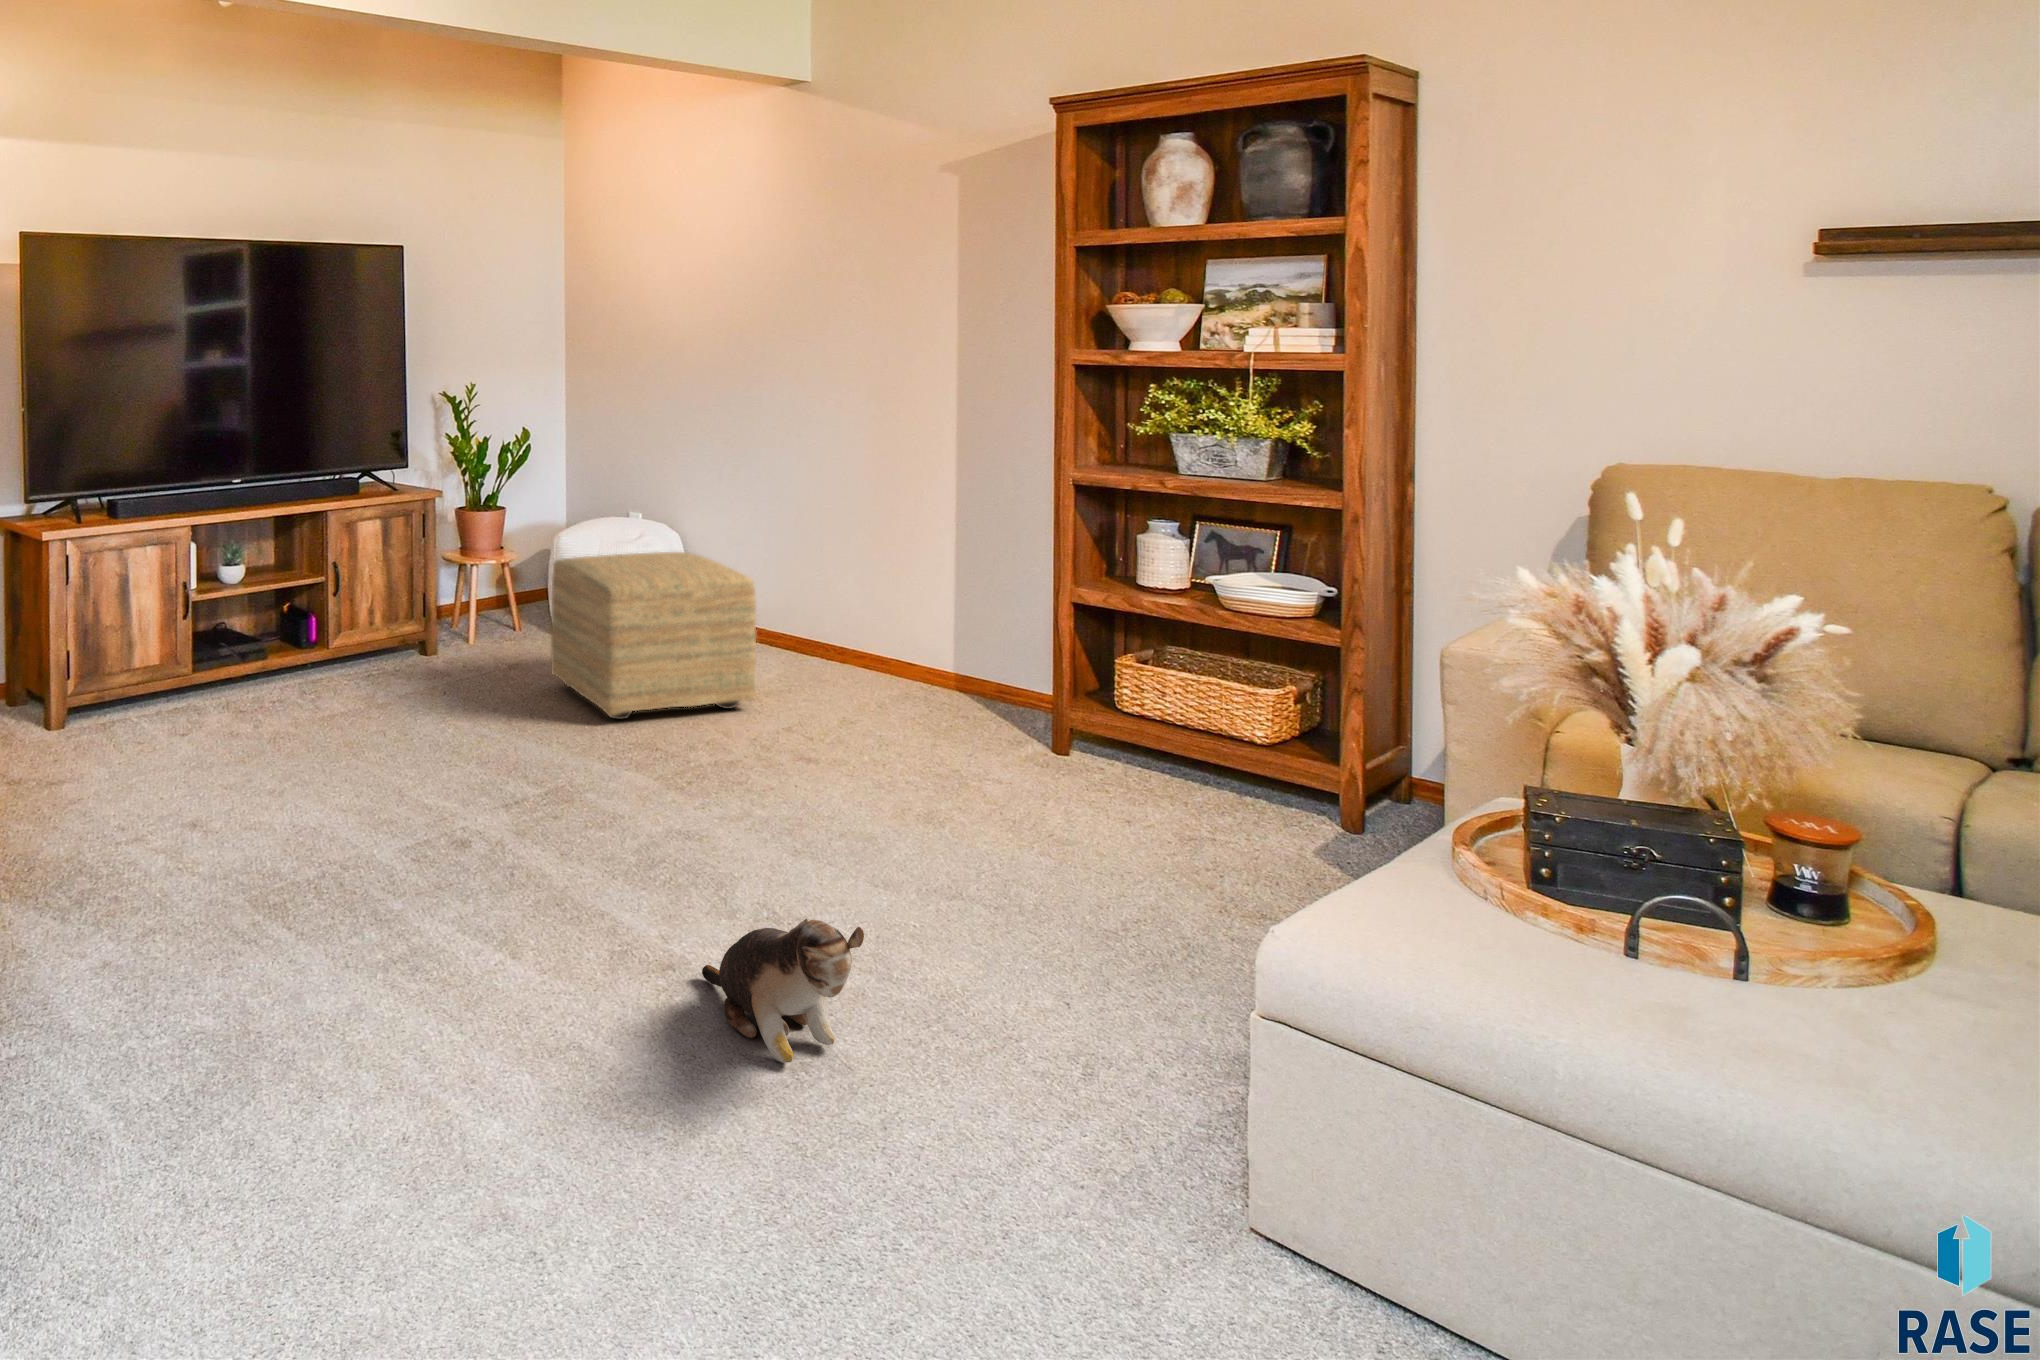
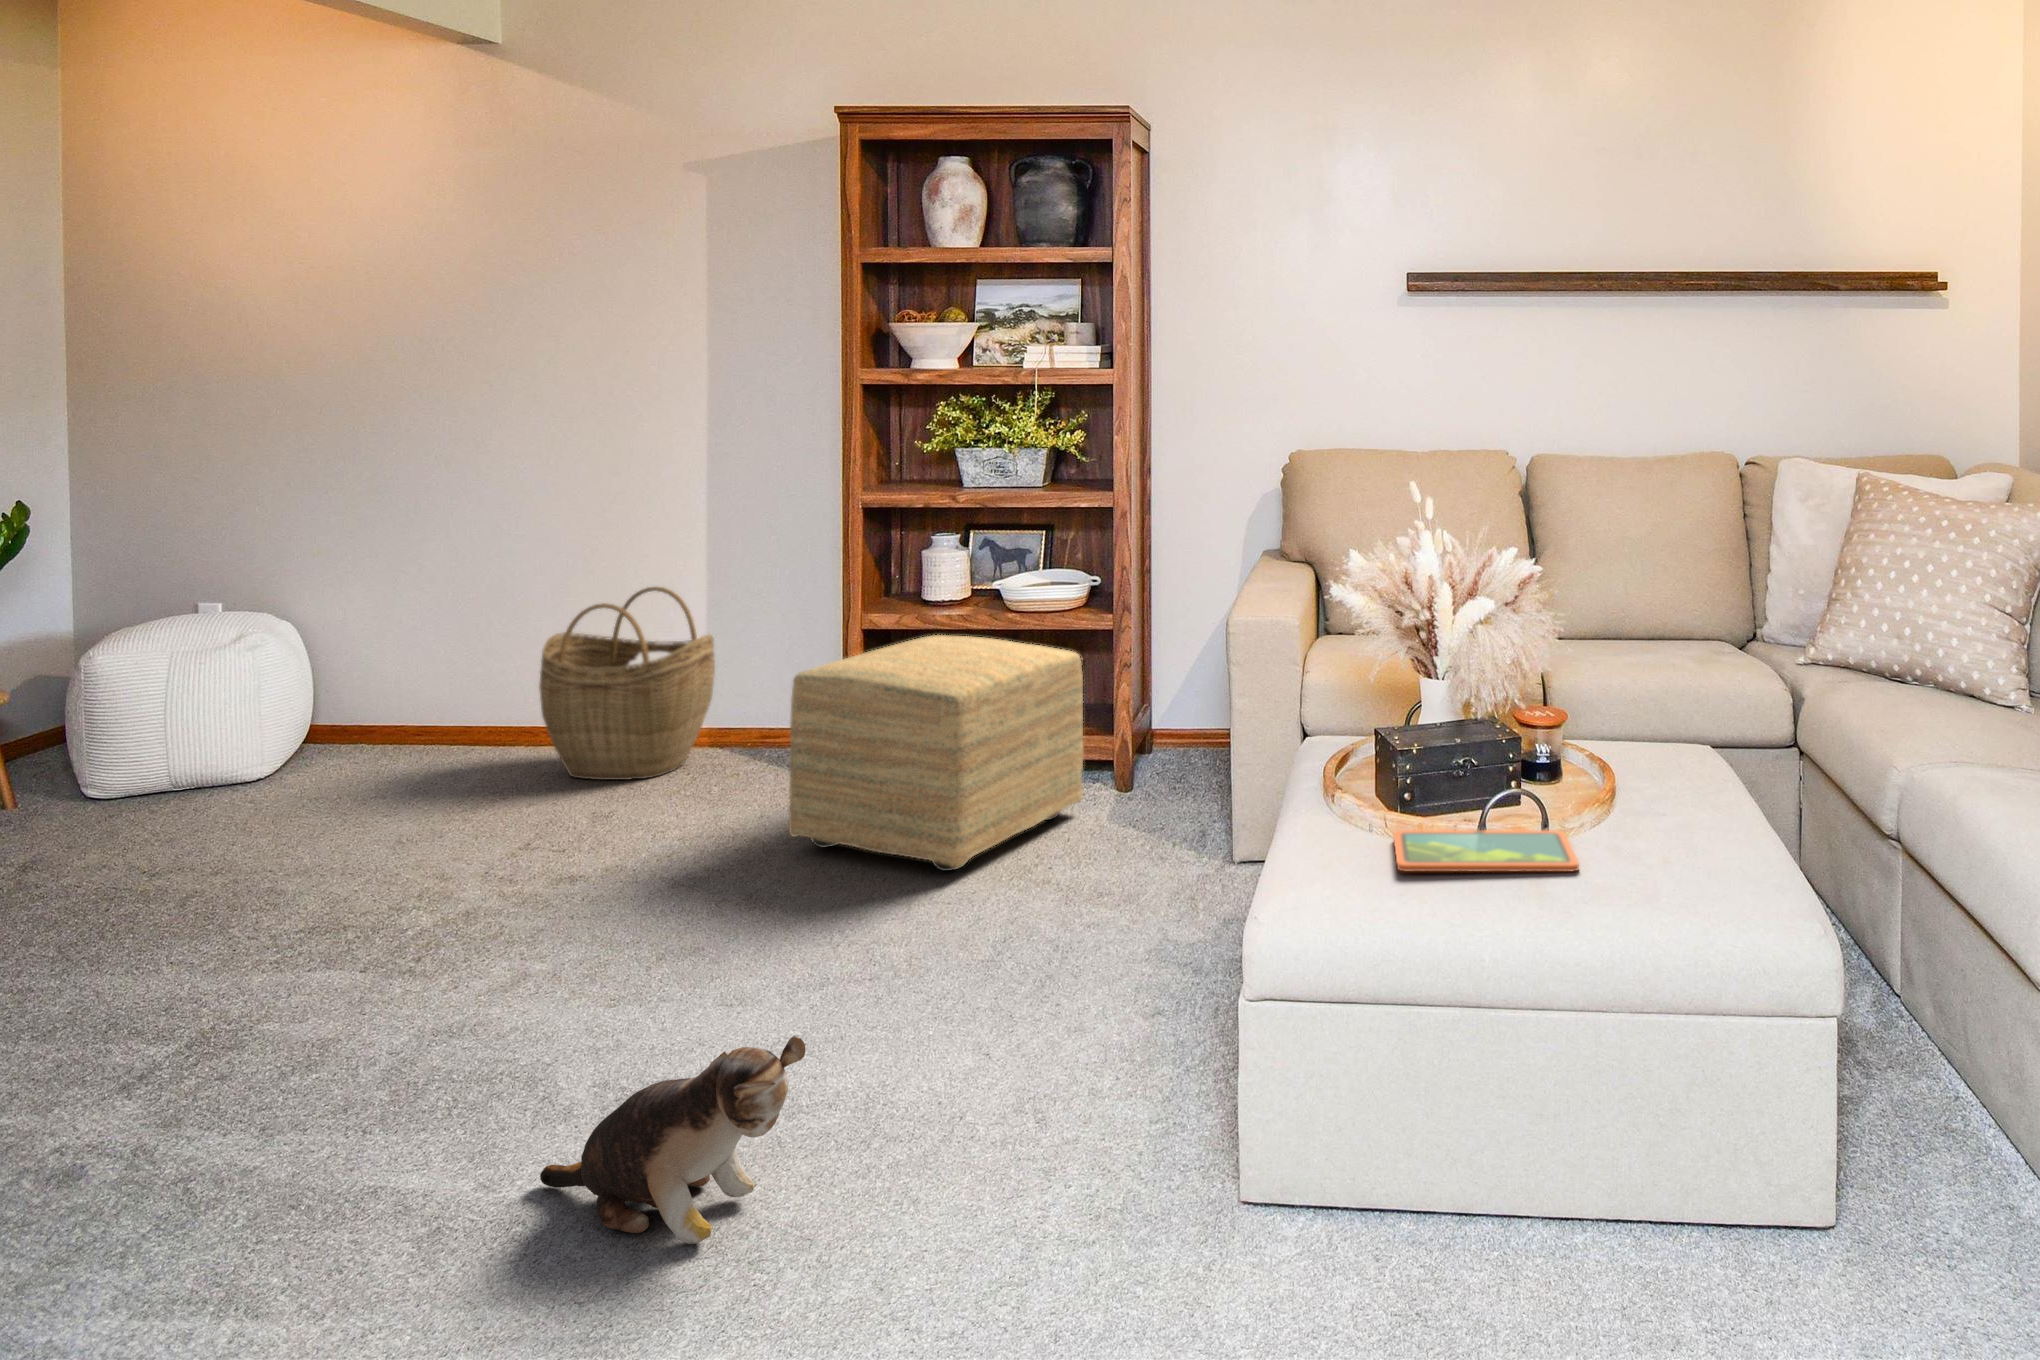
woven basket: none [816,538,955,704] -> present [539,587,715,780]
ottoman: present [551,552,756,719] -> present [789,635,1083,871]
tablet: none [1500,937,1807,1064] -> present [1394,830,1579,871]

